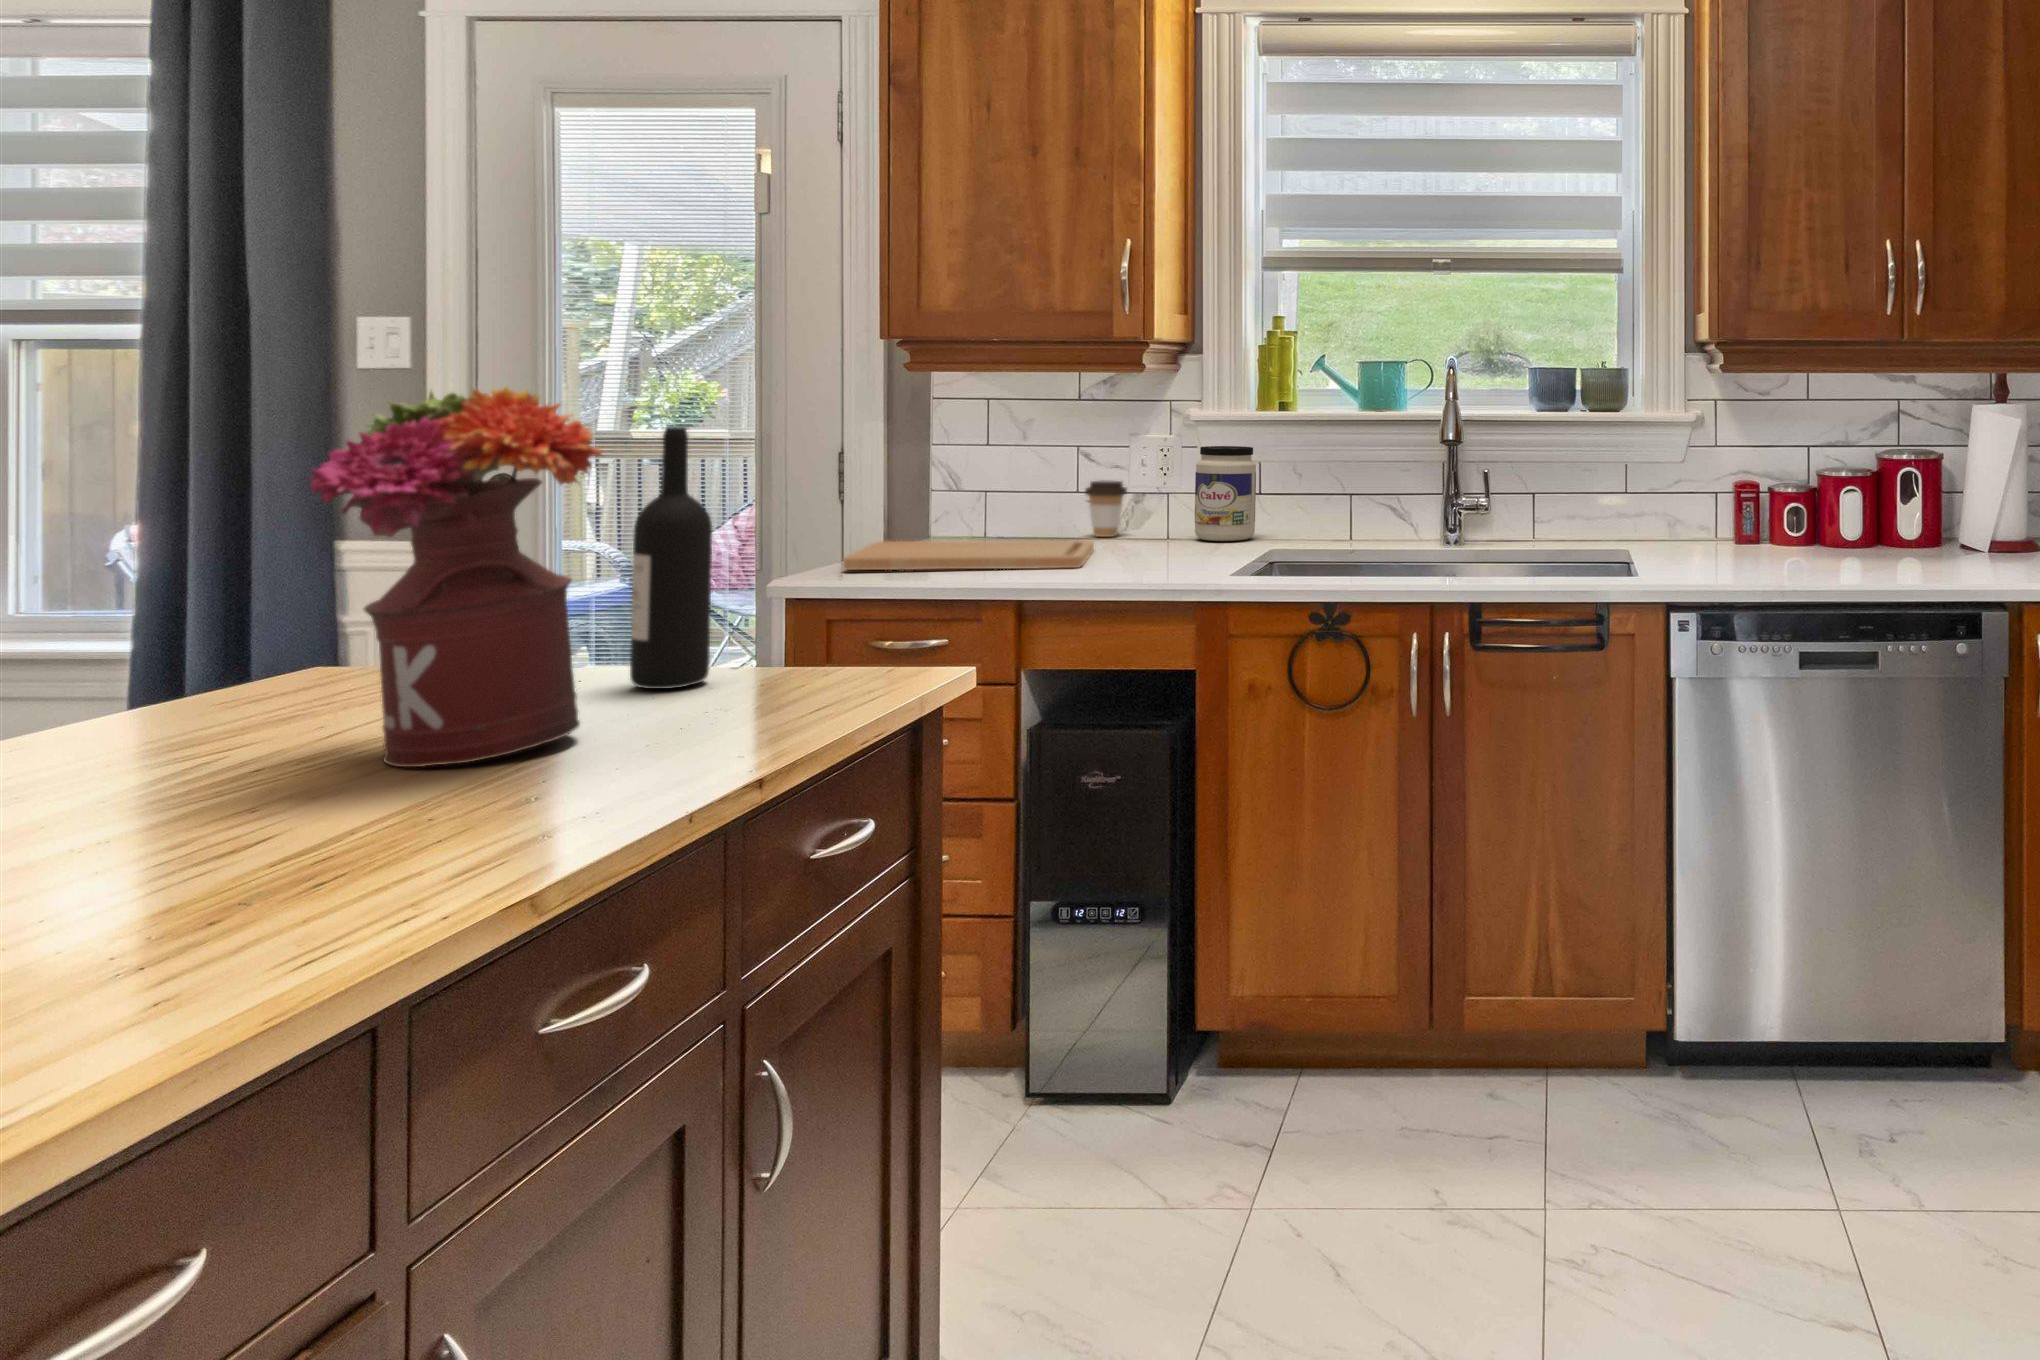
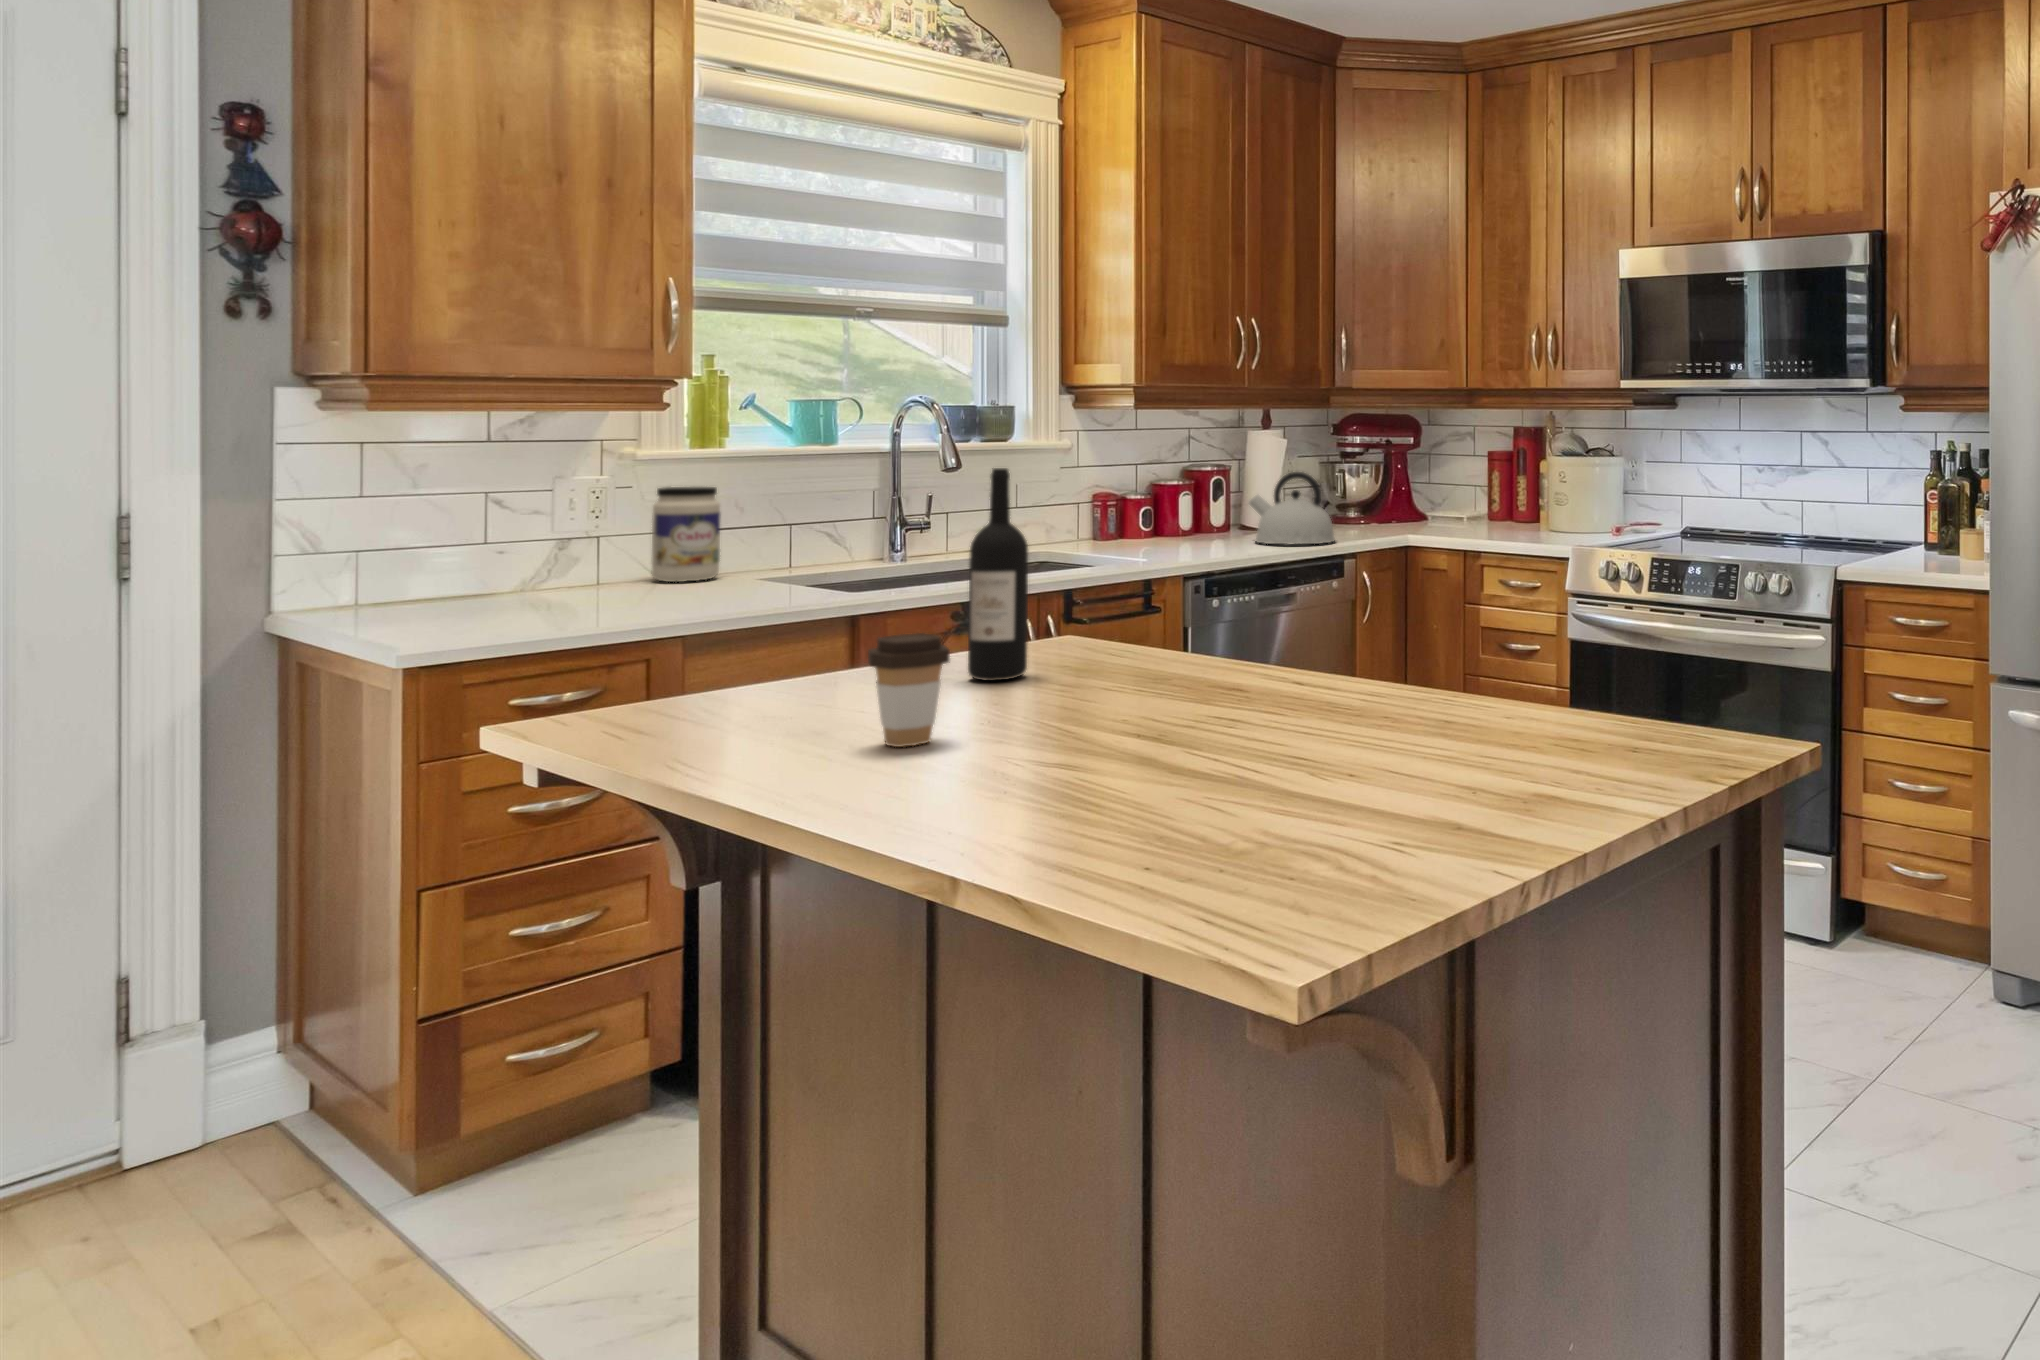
flower arrangement: present [311,387,601,767] -> none [1040,435,1234,711]
kettle: none [1876,468,2003,581] -> present [1249,472,1335,544]
coffee cup: present [1085,481,1127,537] -> present [868,633,950,747]
cutting board: present [843,540,1094,570] -> none [383,590,712,637]

